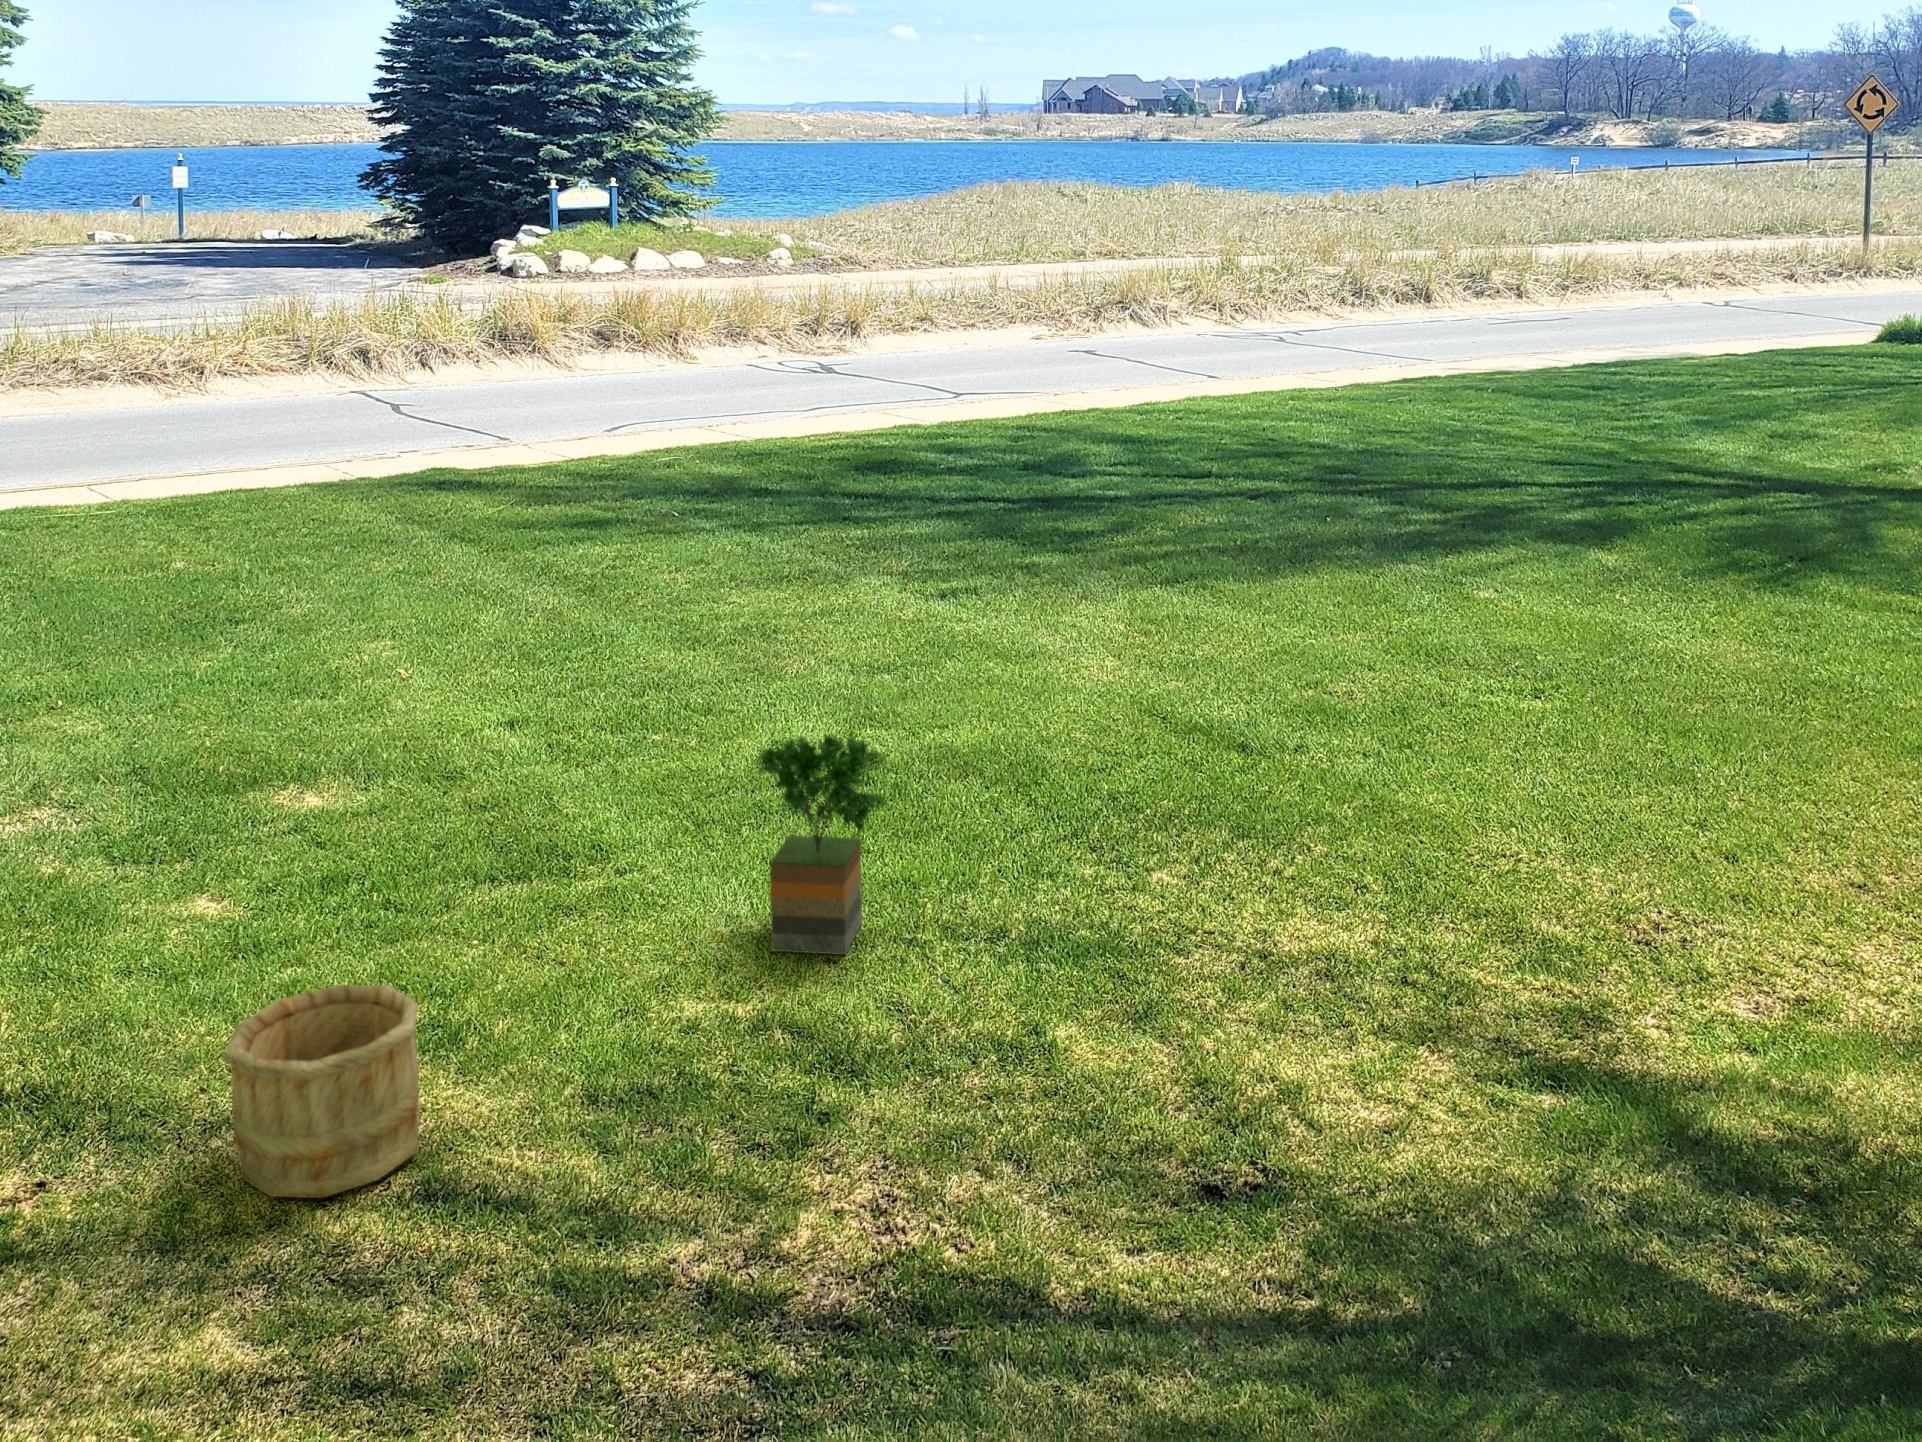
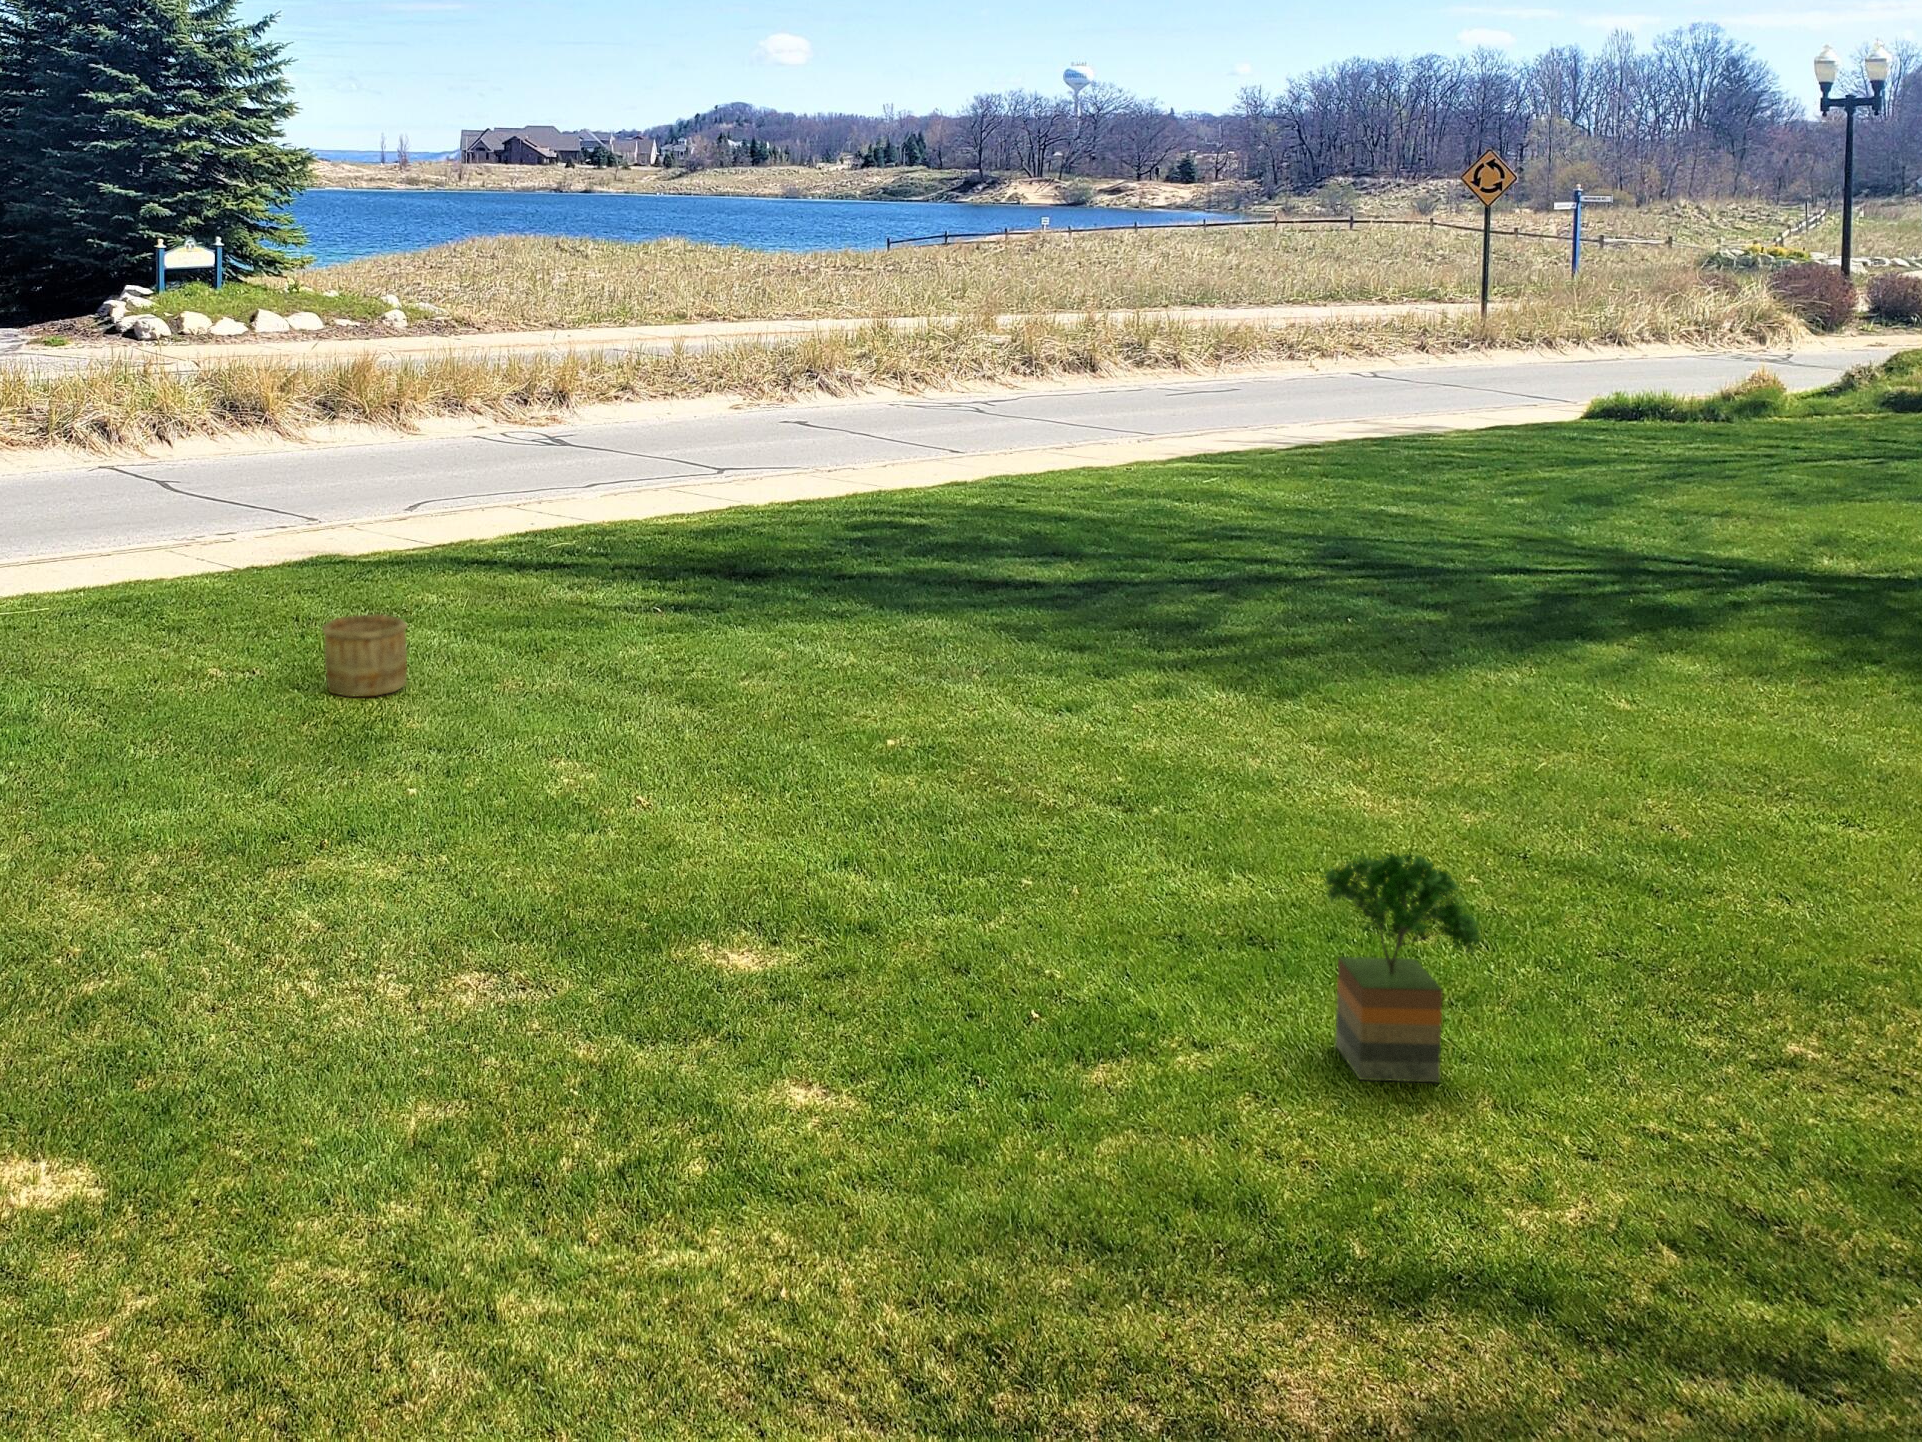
wooden bucket: present [222,985,419,1198] -> present [322,614,408,696]

